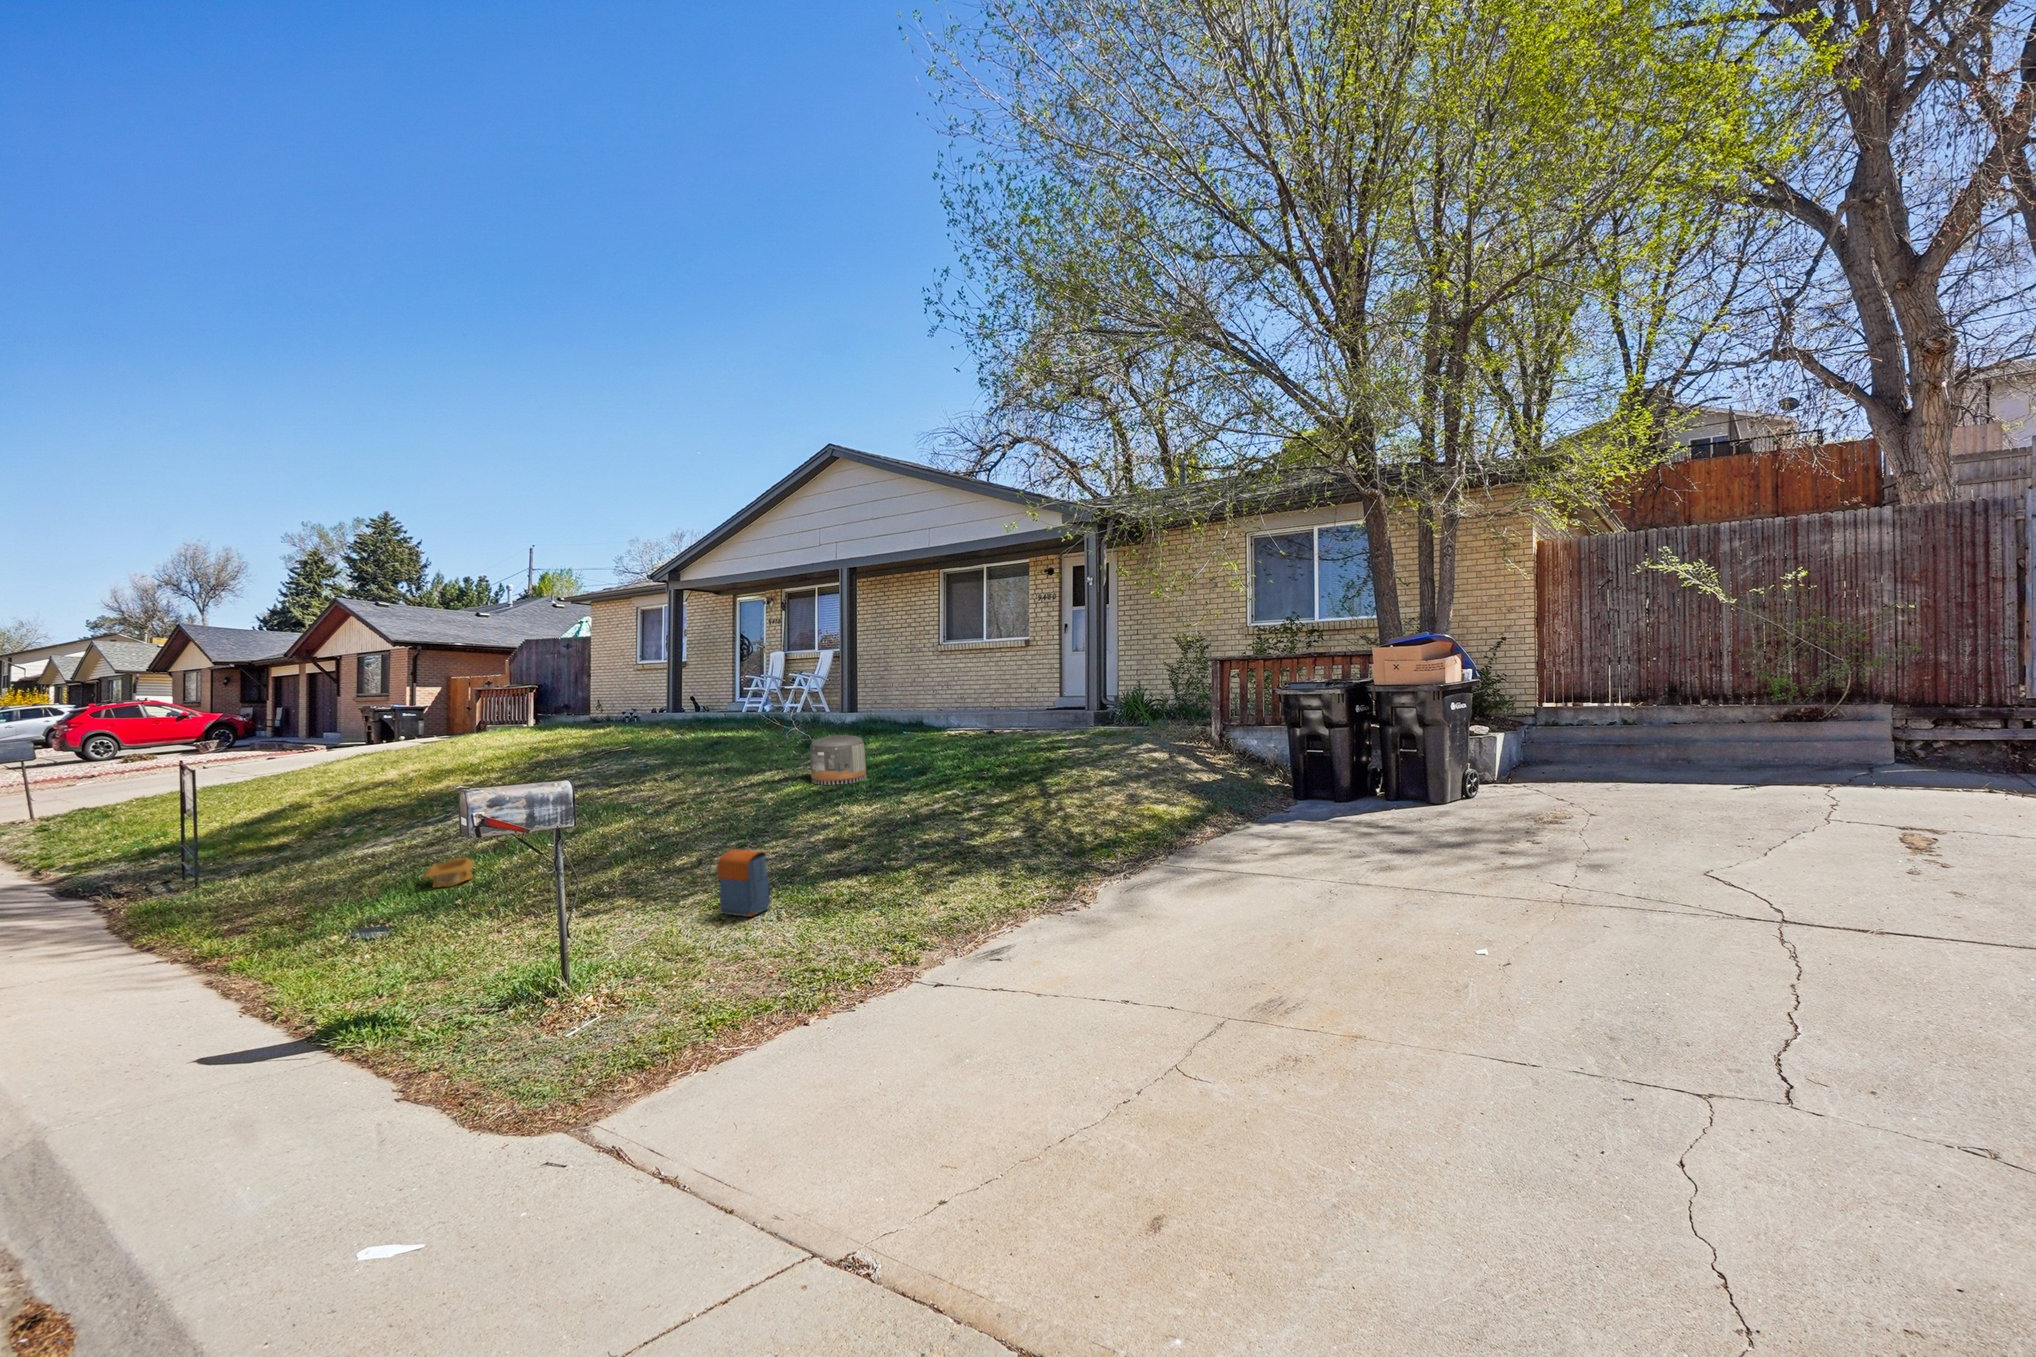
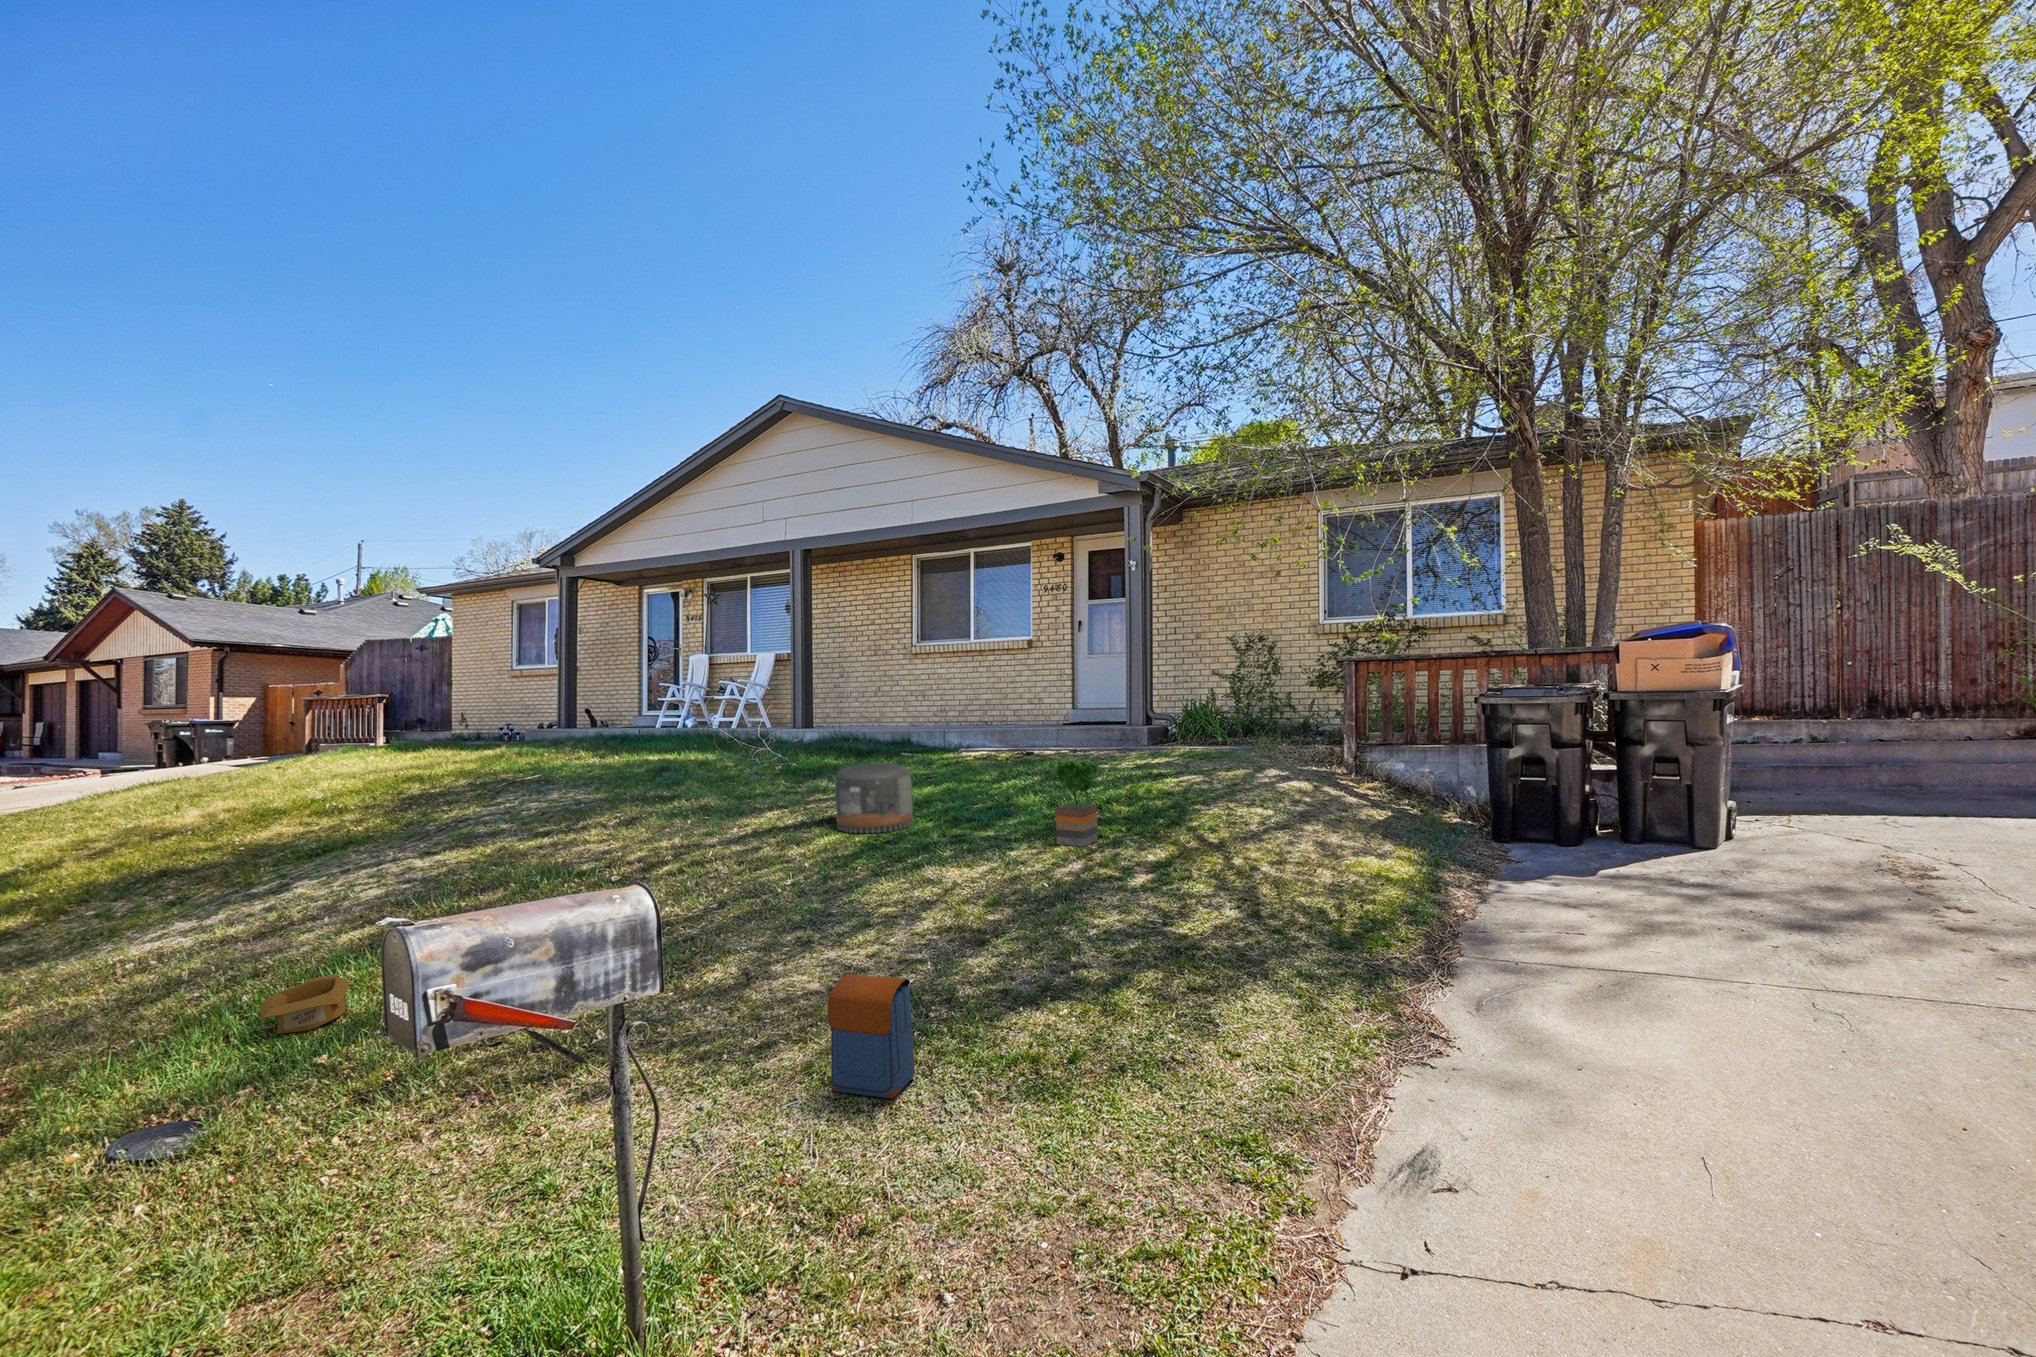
potted tree: none [946,732,985,794] -> present [1054,760,1104,847]

